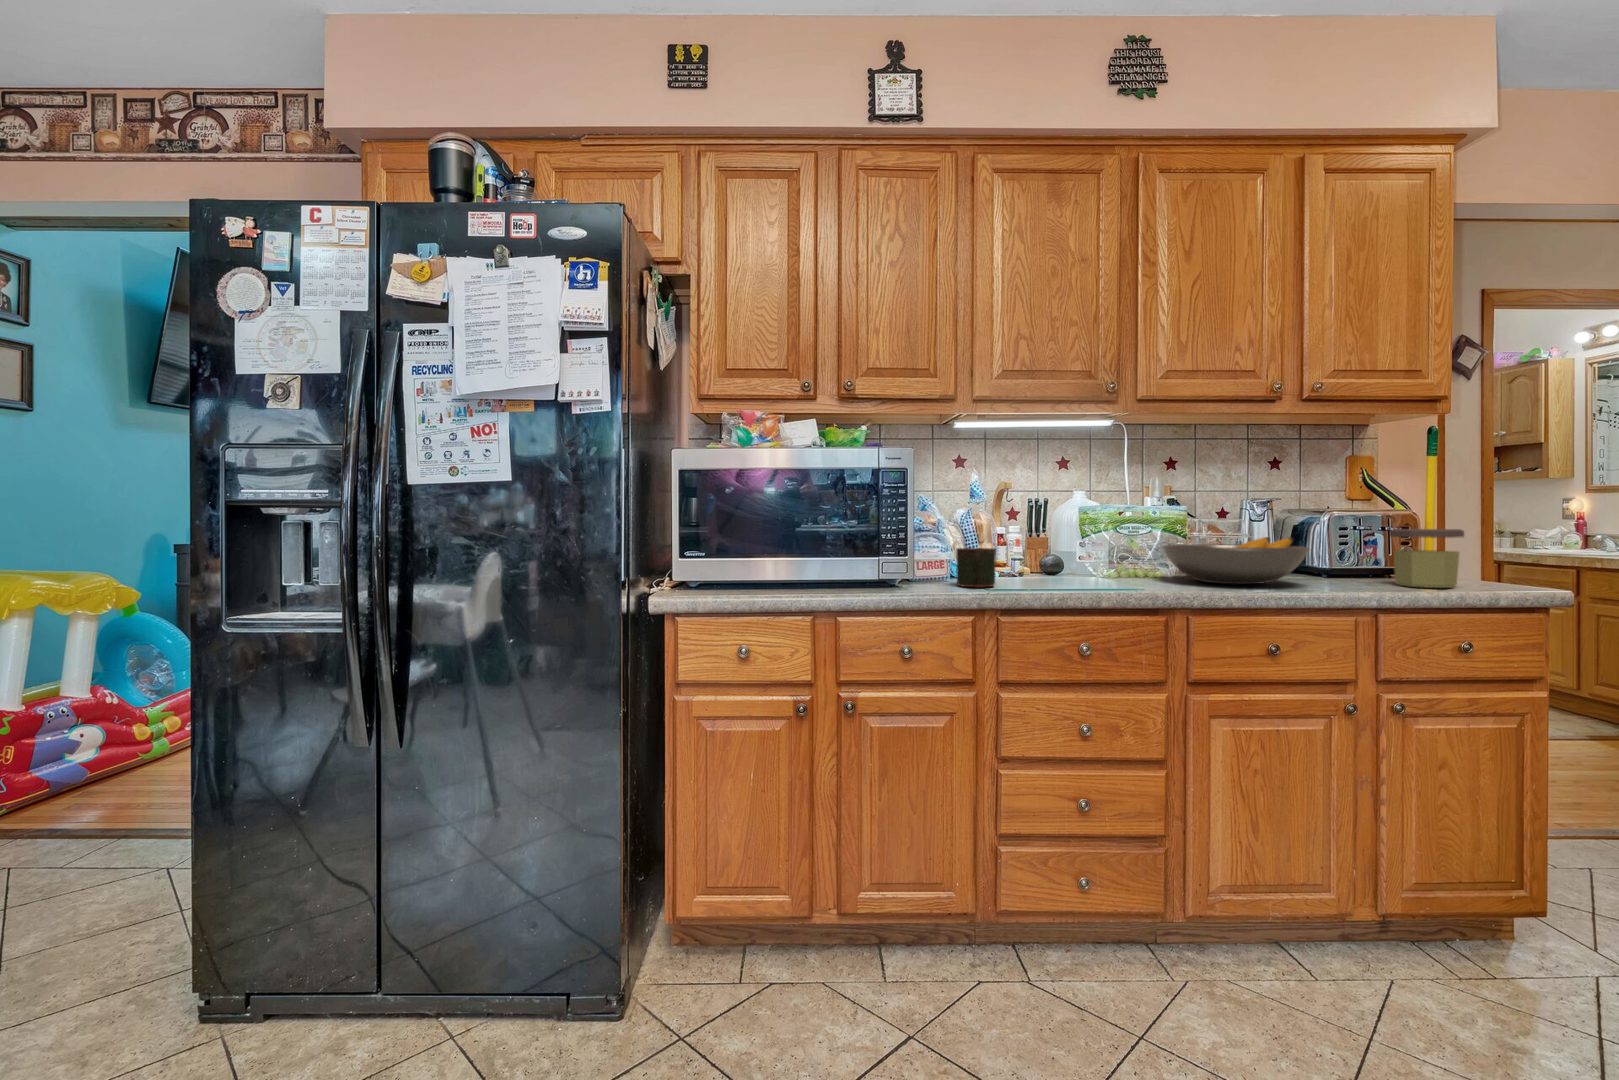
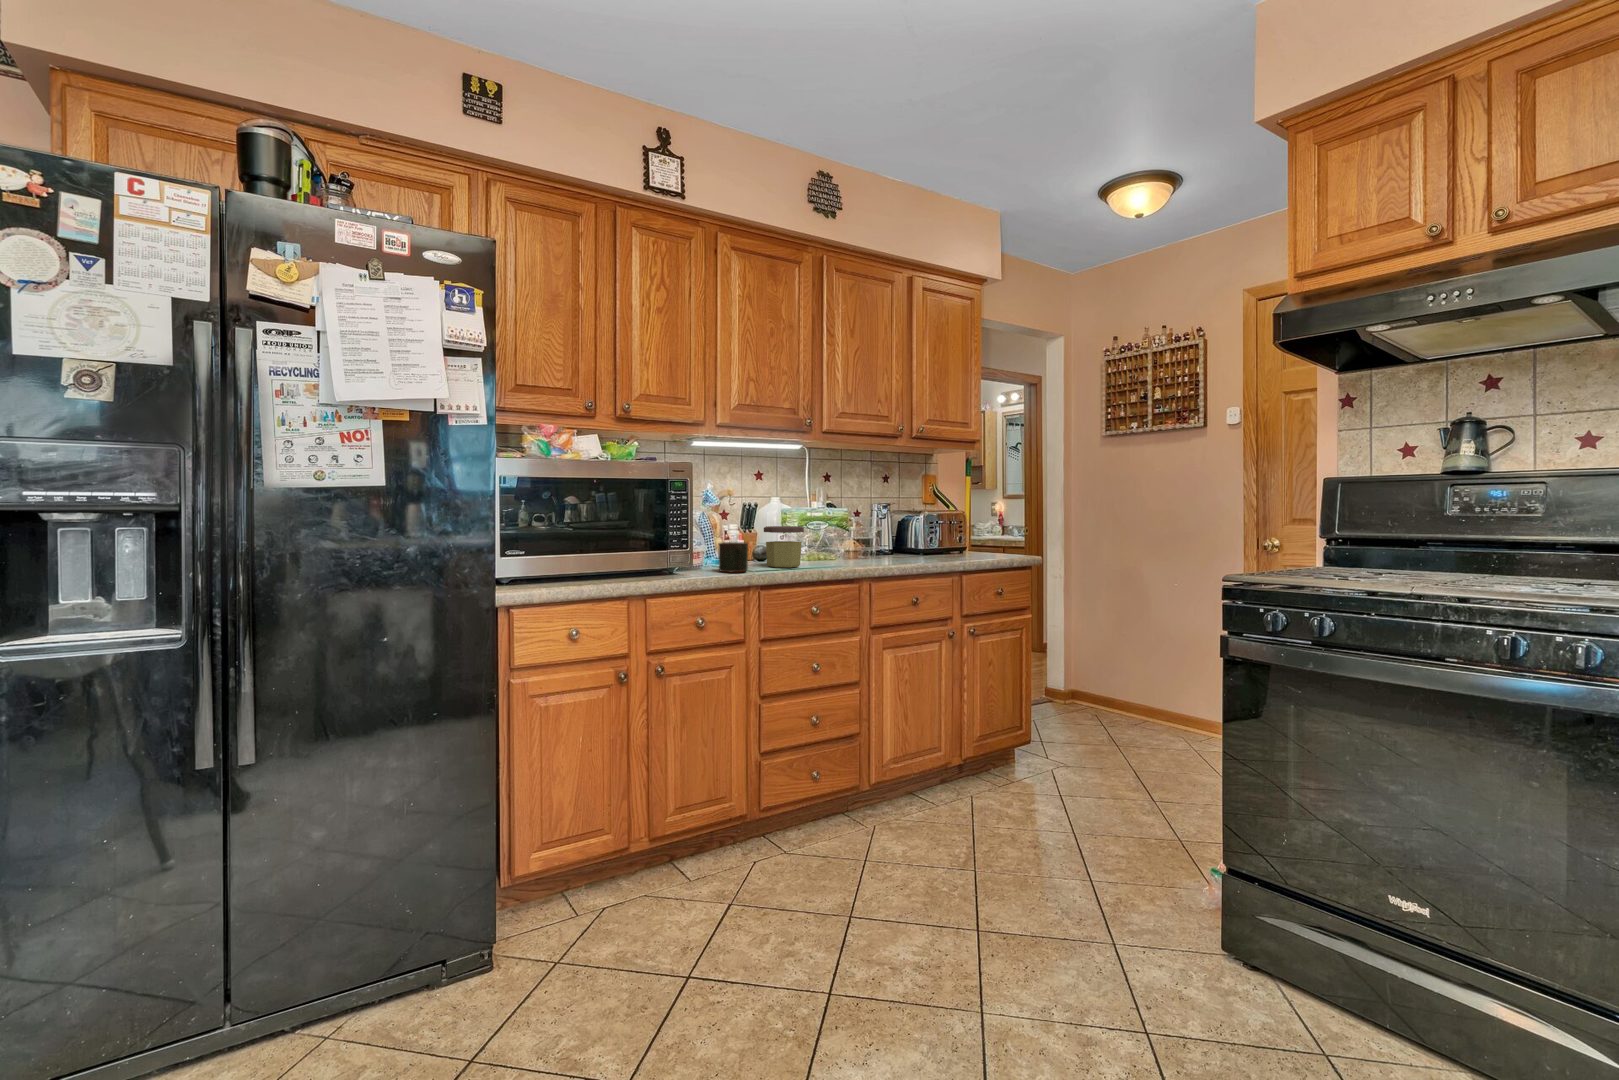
jar: present [1390,529,1464,588] -> present [764,526,804,567]
fruit bowl: present [1163,537,1309,584] -> none [839,532,925,563]

